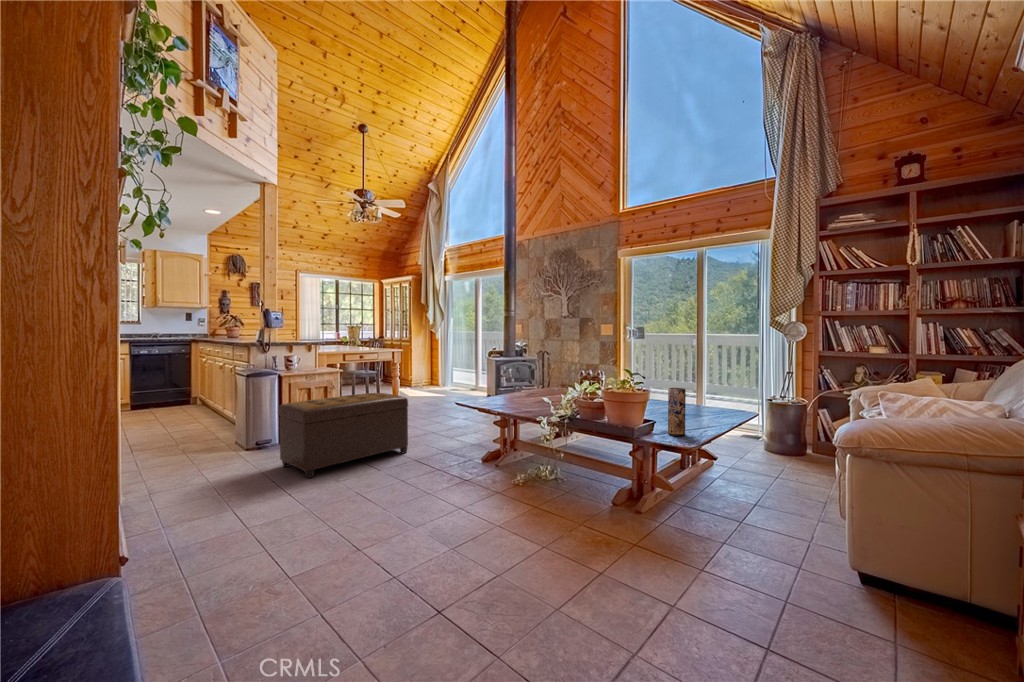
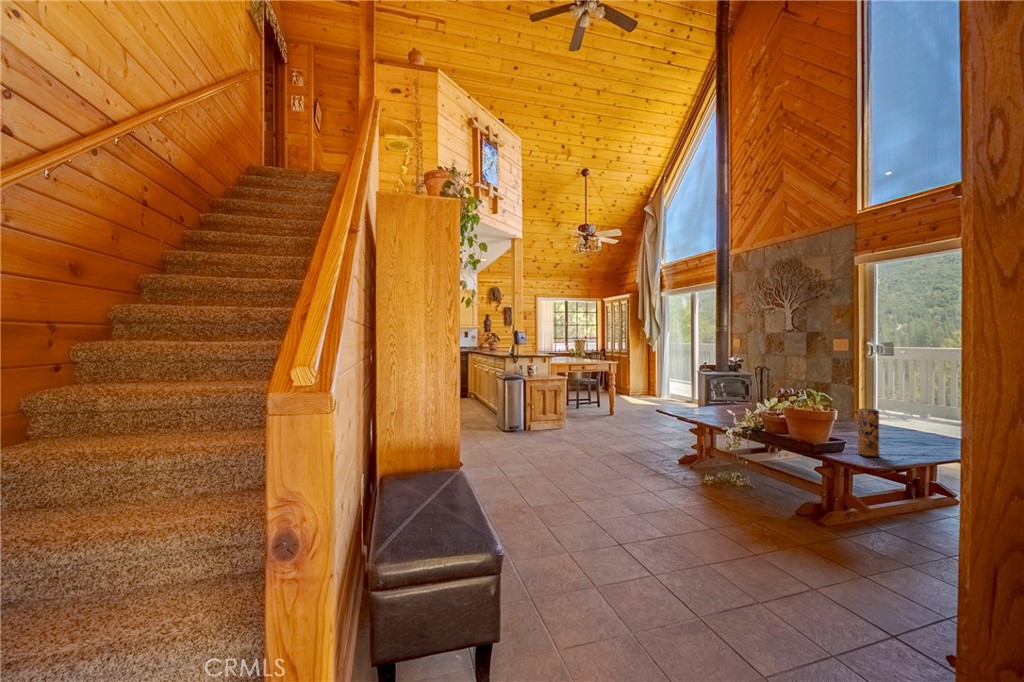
ottoman: present [279,393,408,478] -> none [522,397,616,456]

